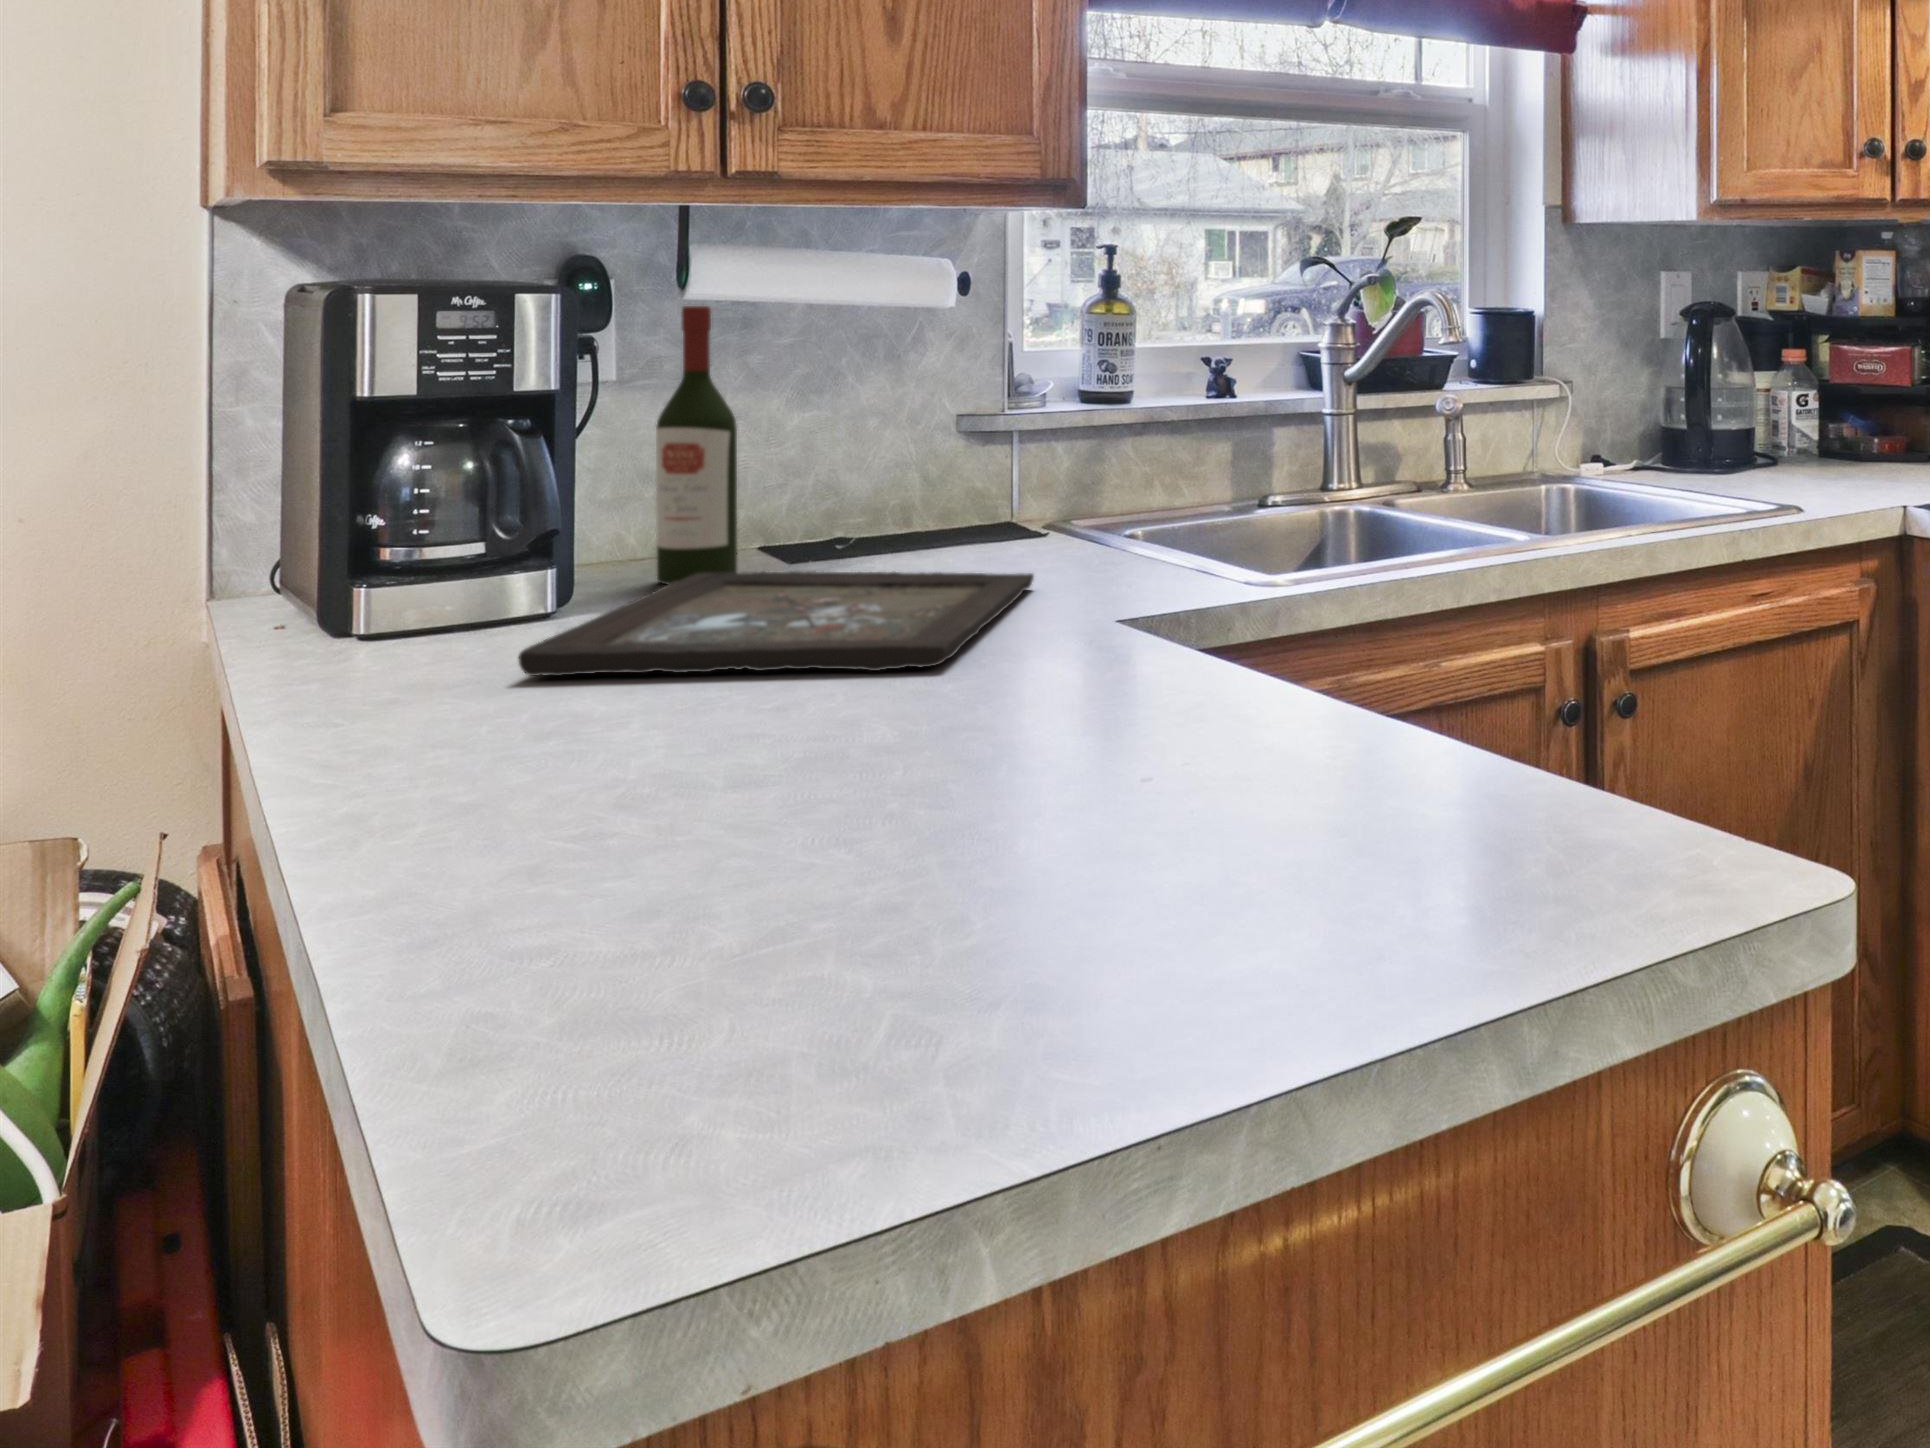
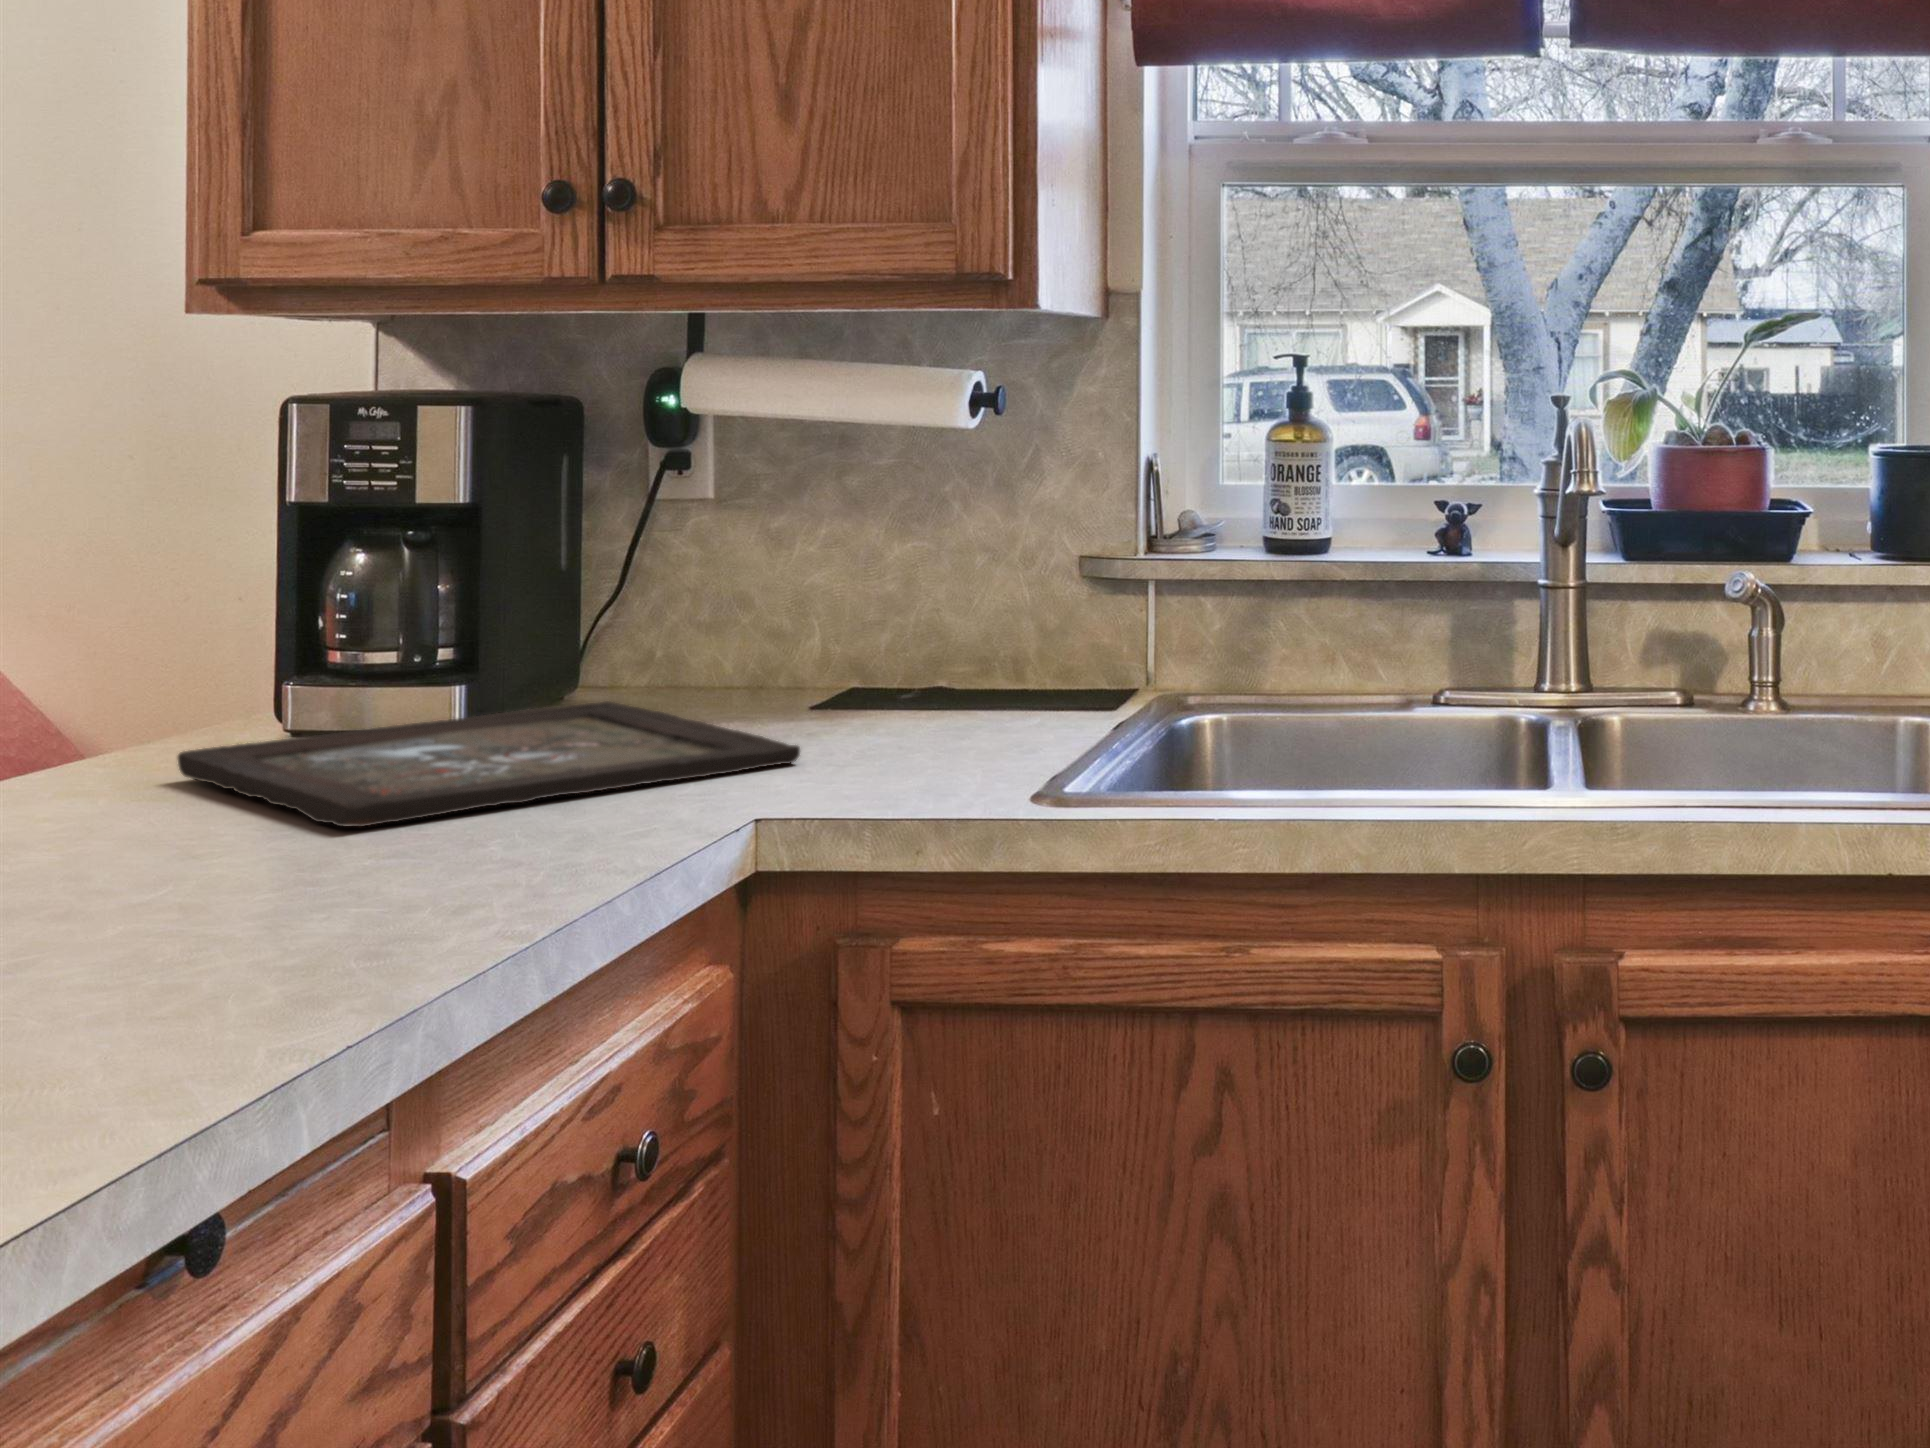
wine bottle: present [656,306,737,584] -> none [638,422,722,714]

